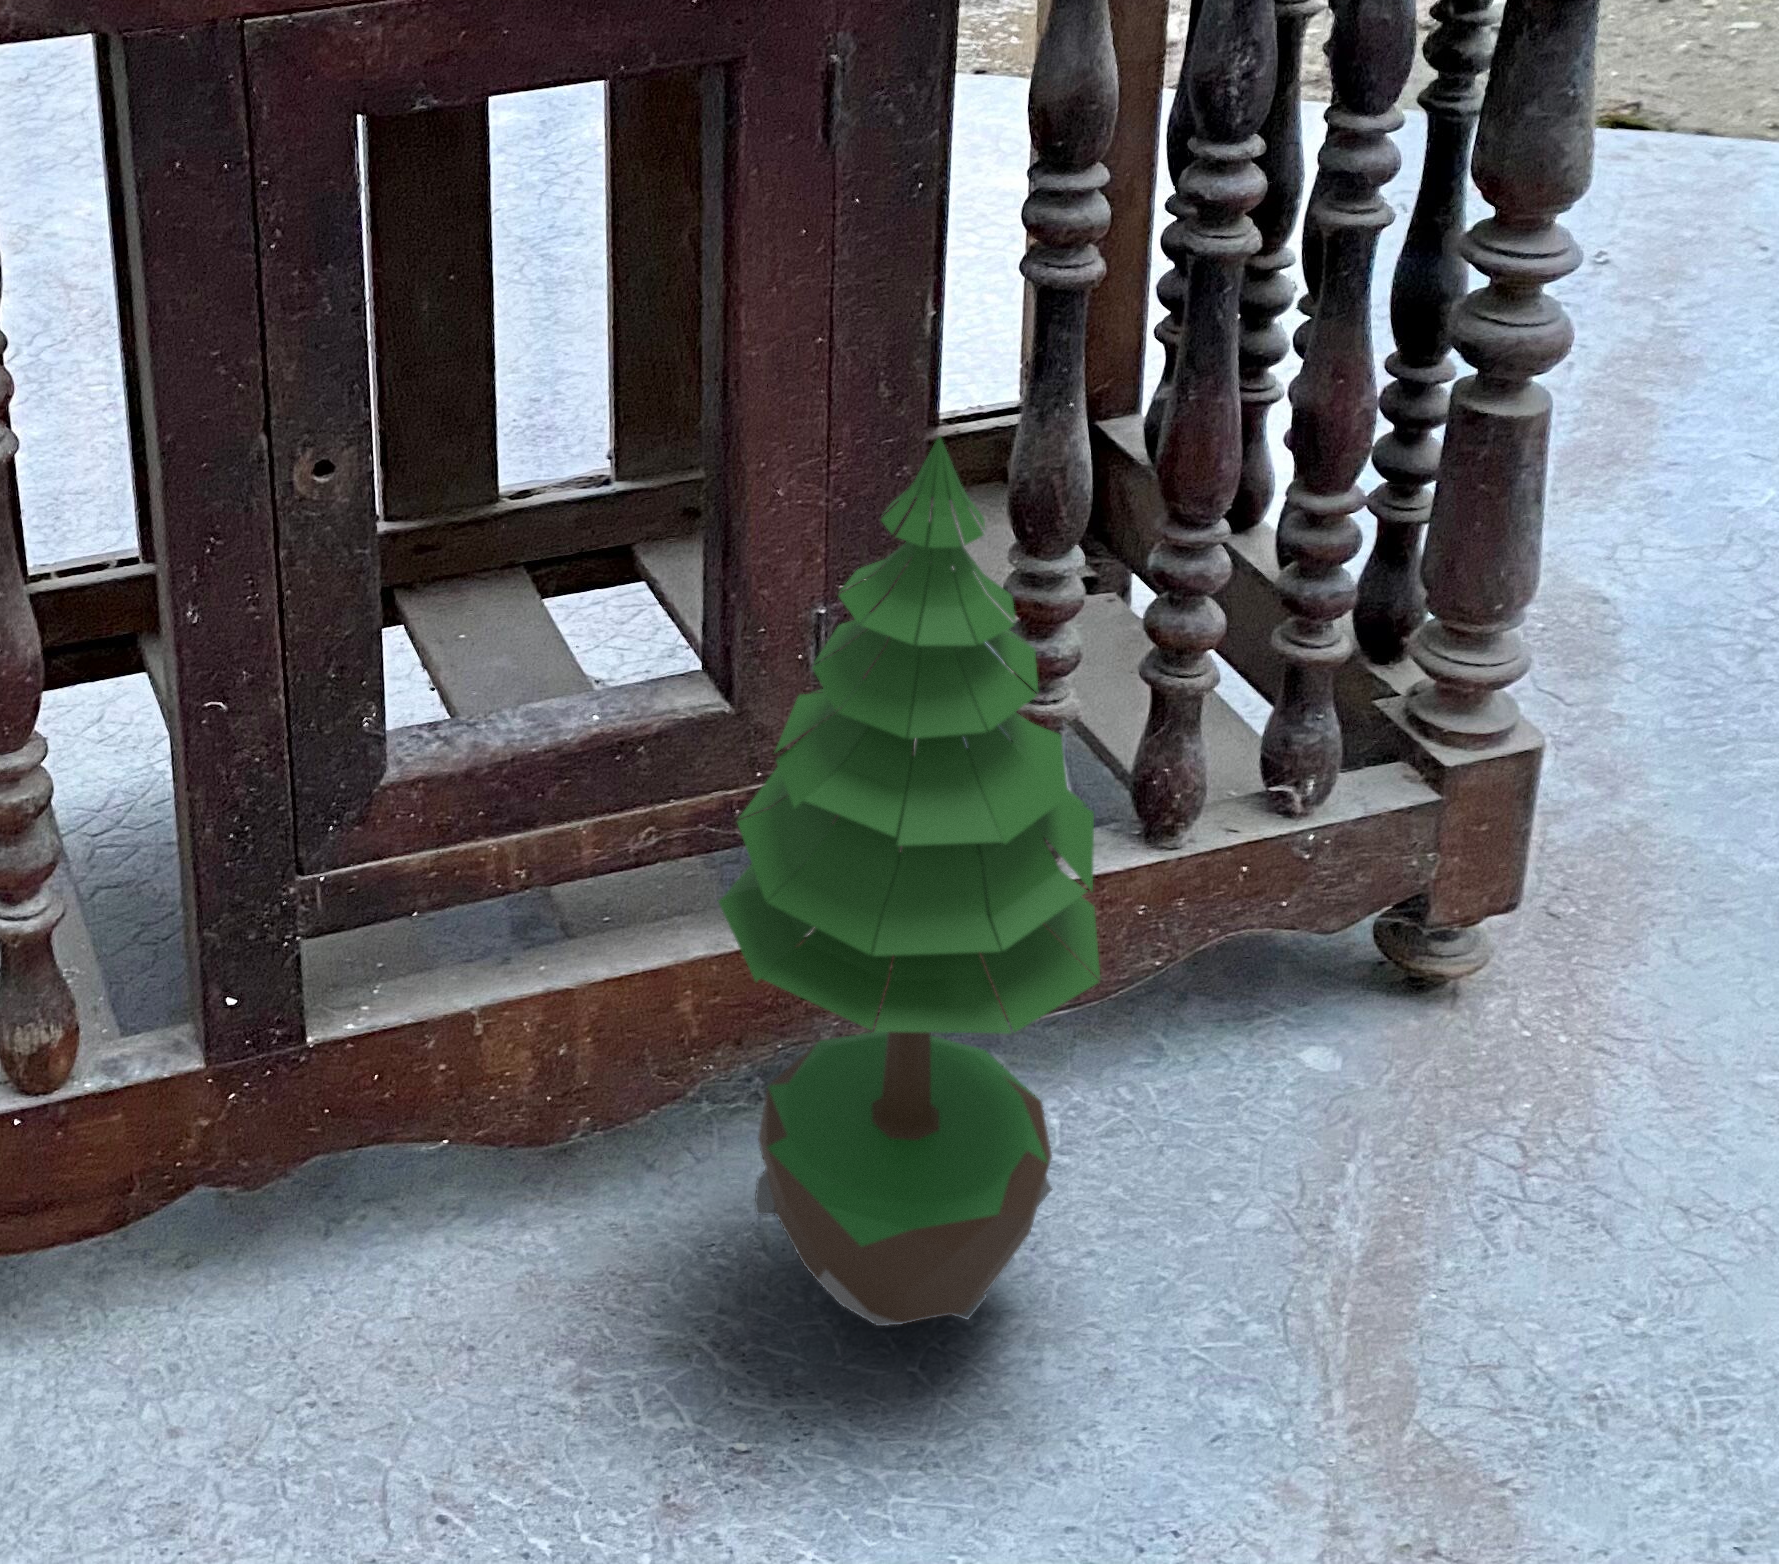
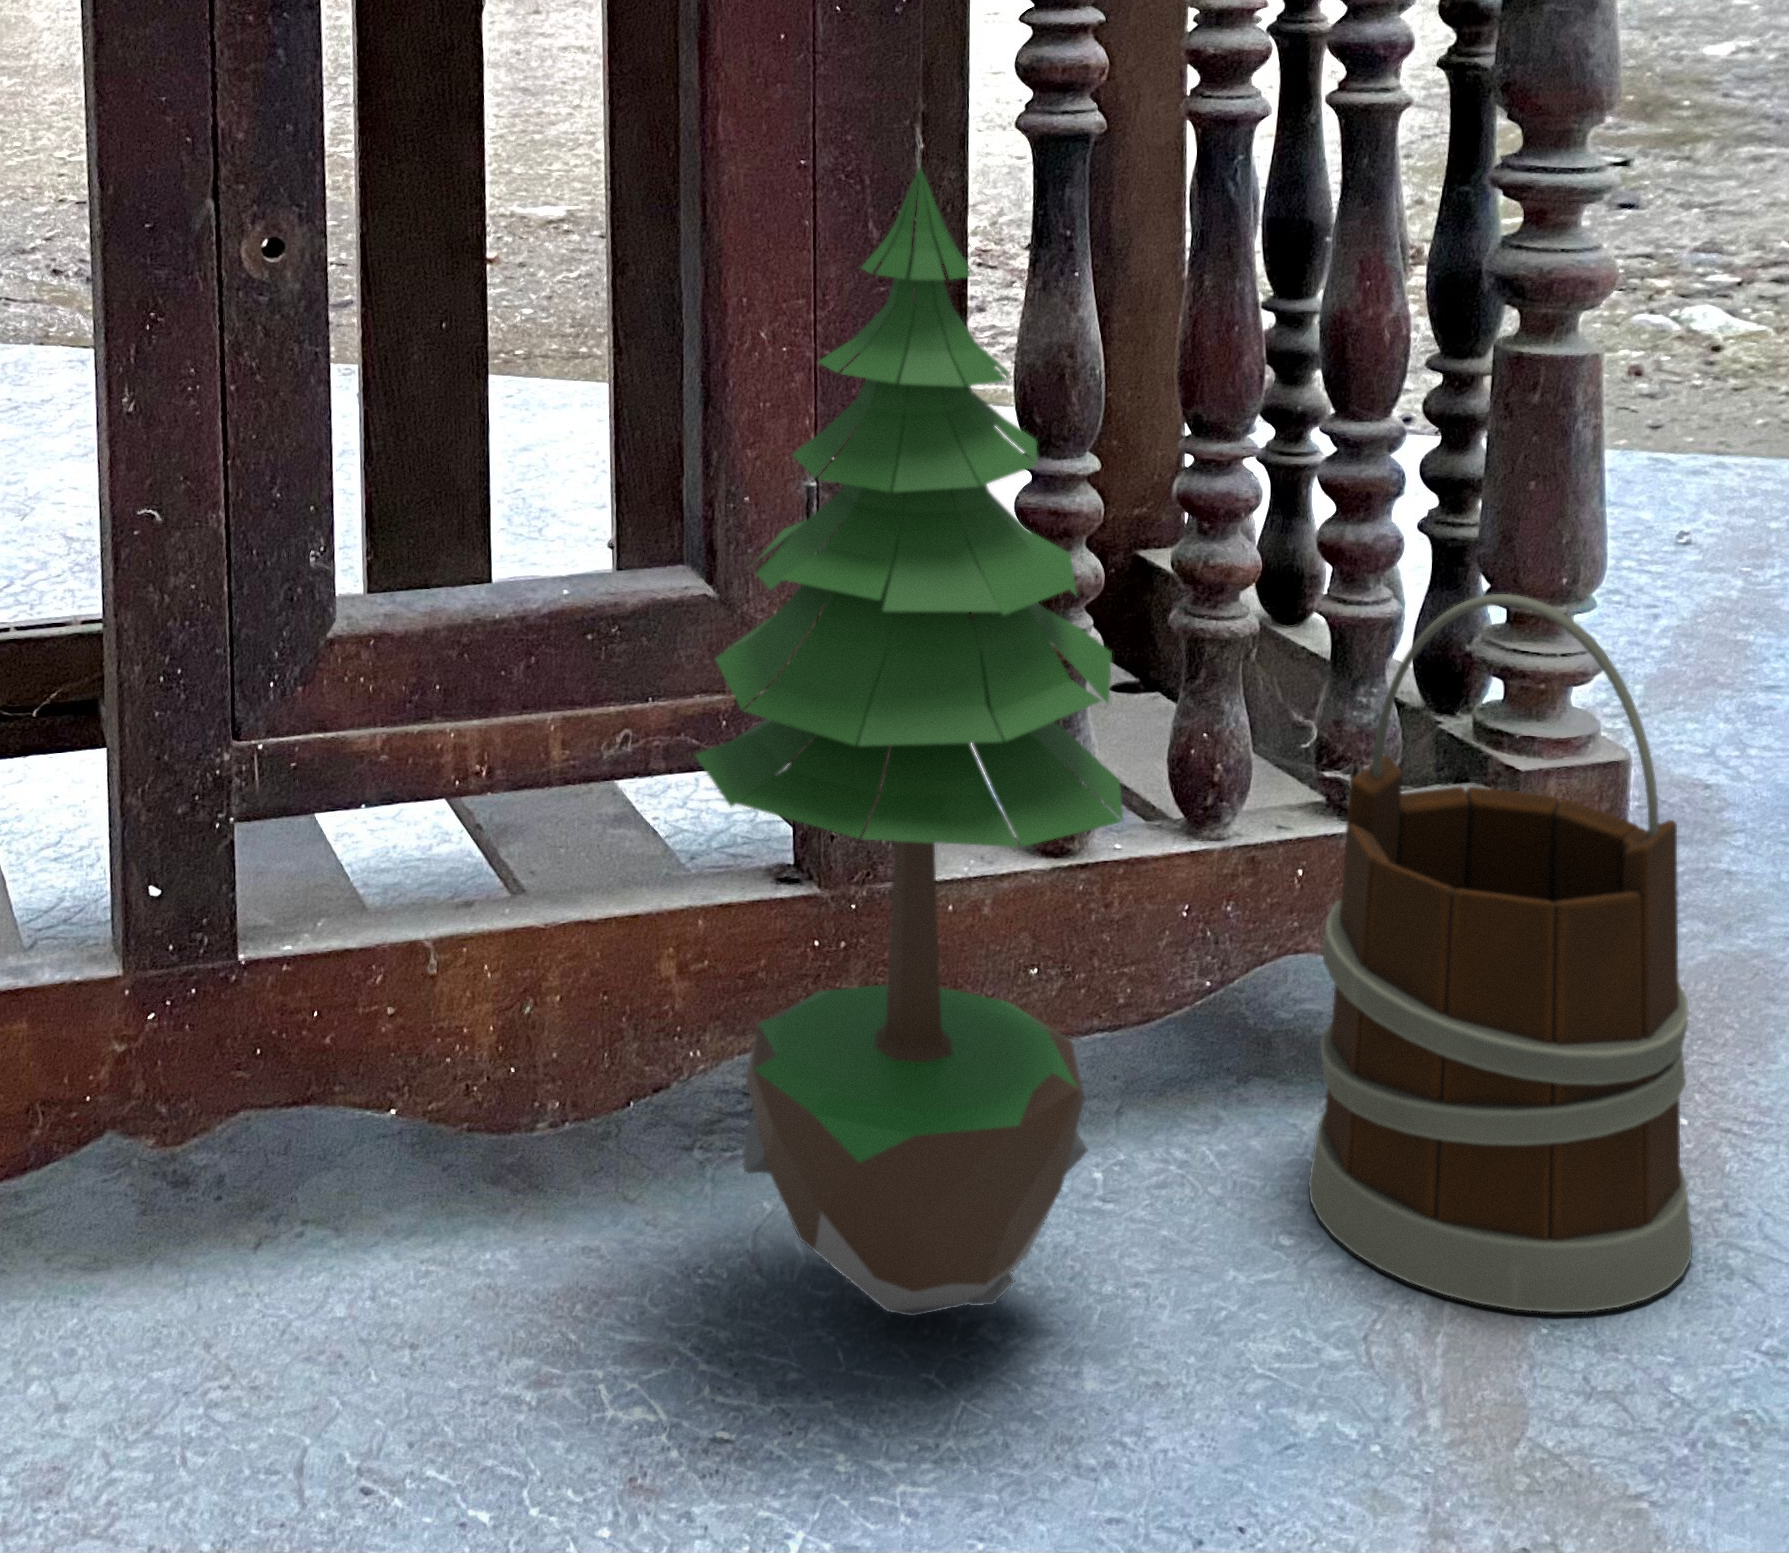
wooden bucket: none [1233,699,1578,1283] -> present [1308,594,1692,1312]

